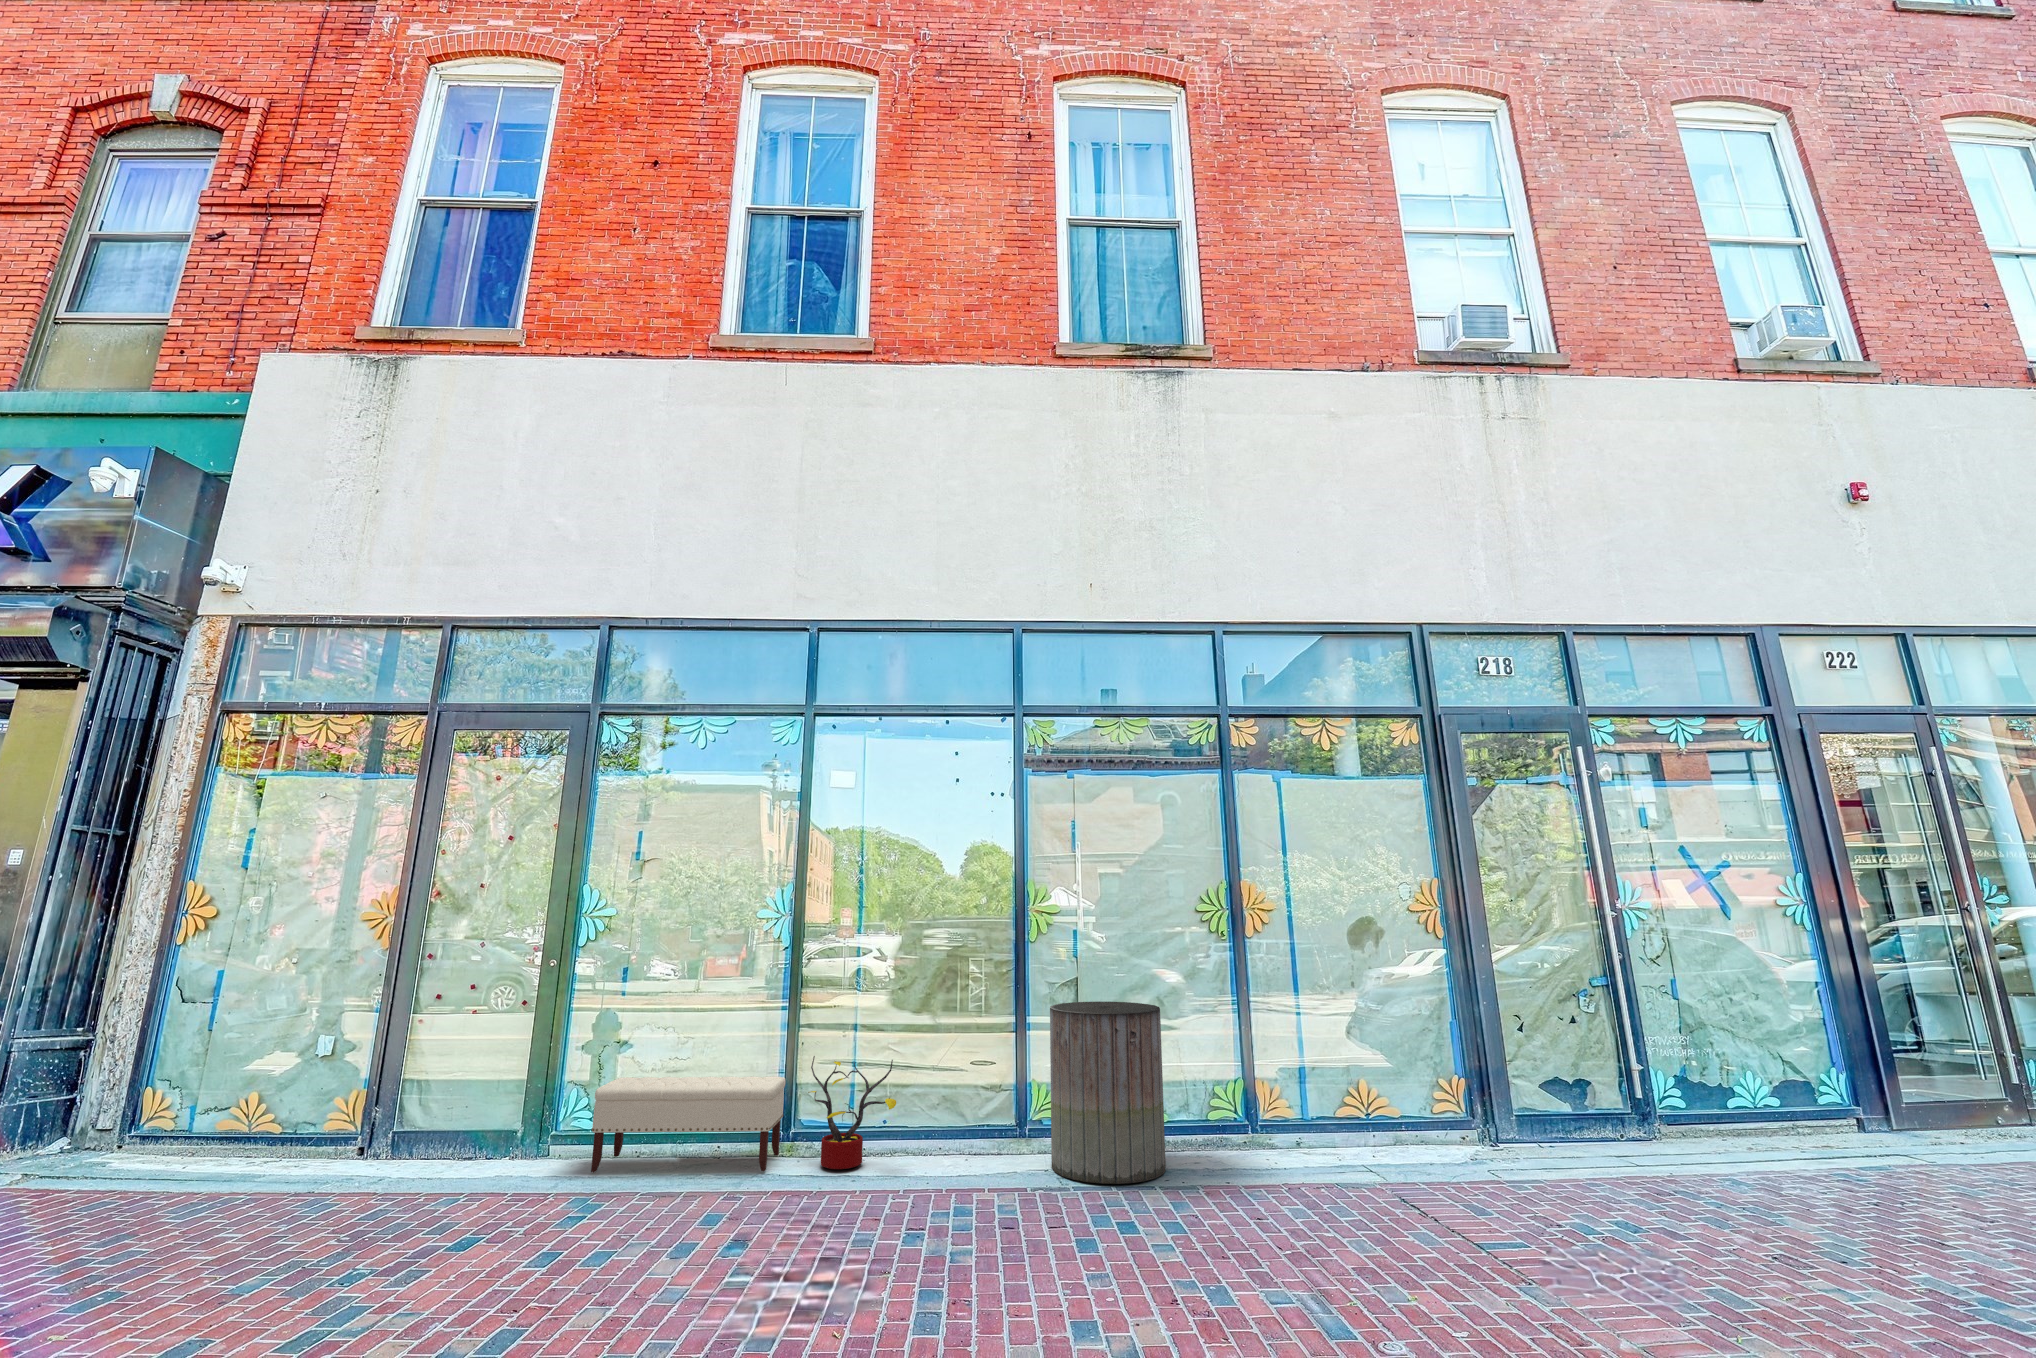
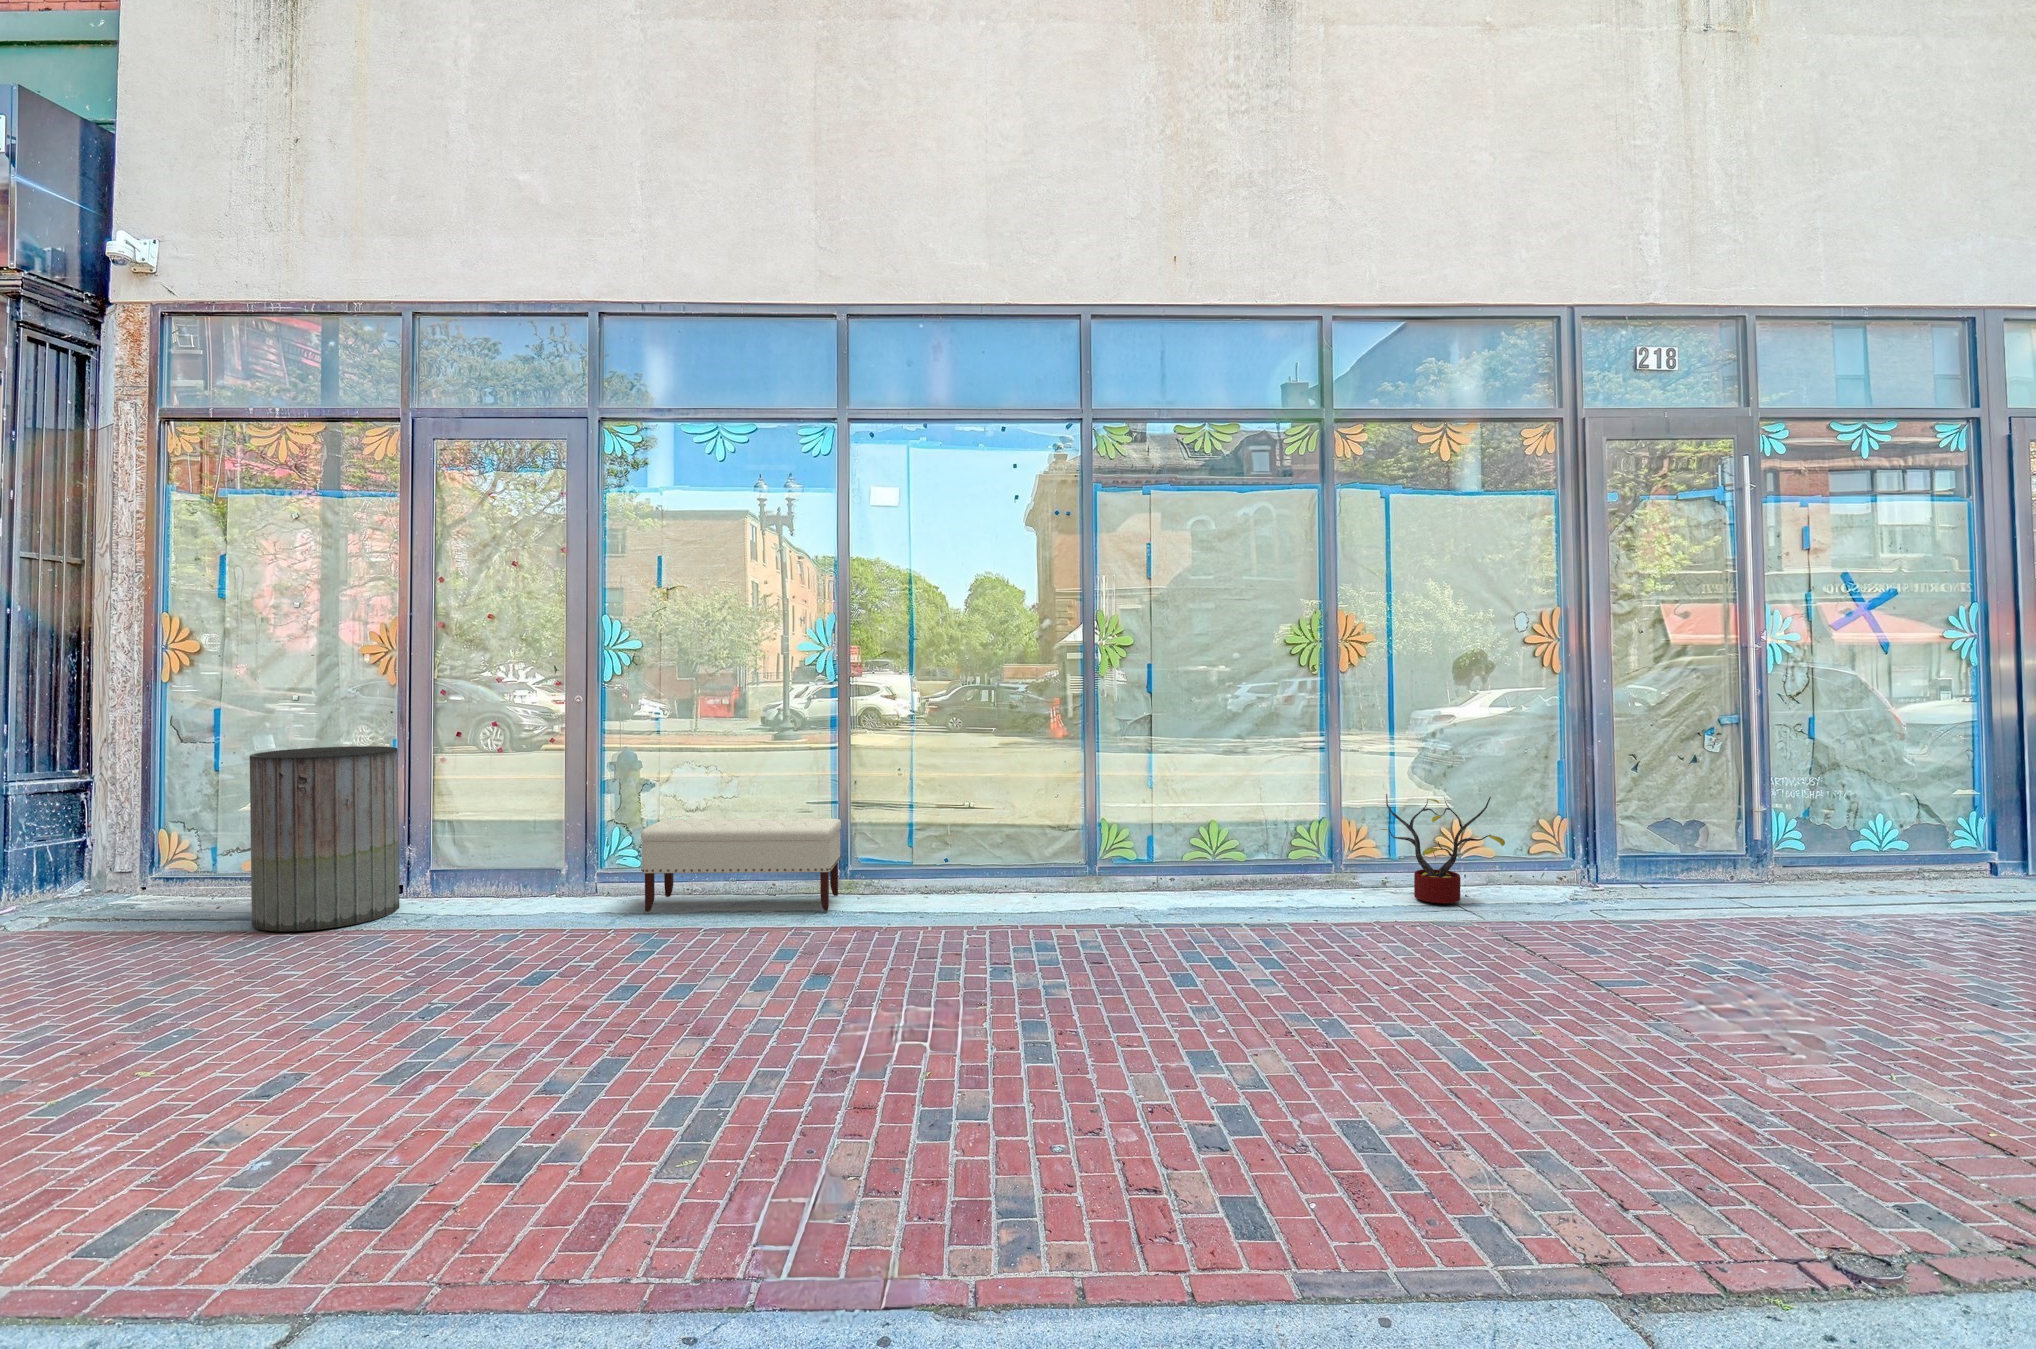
trash can: present [1050,1001,1166,1184] -> present [250,746,399,931]
decorative plant: present [808,1056,896,1169] -> present [1380,794,1505,903]

